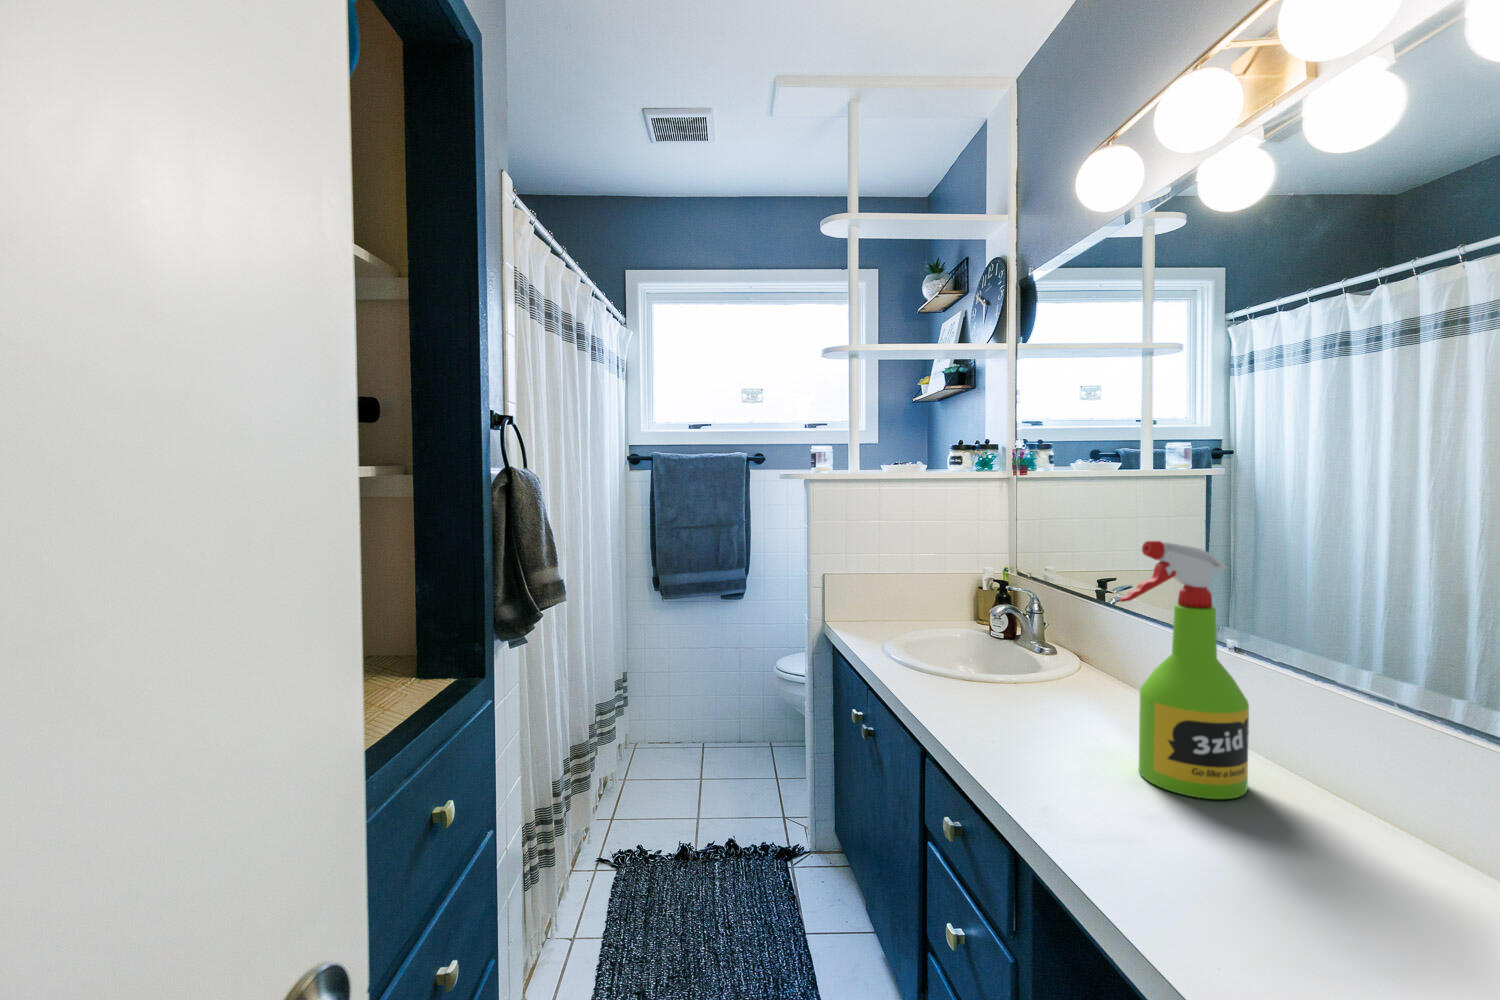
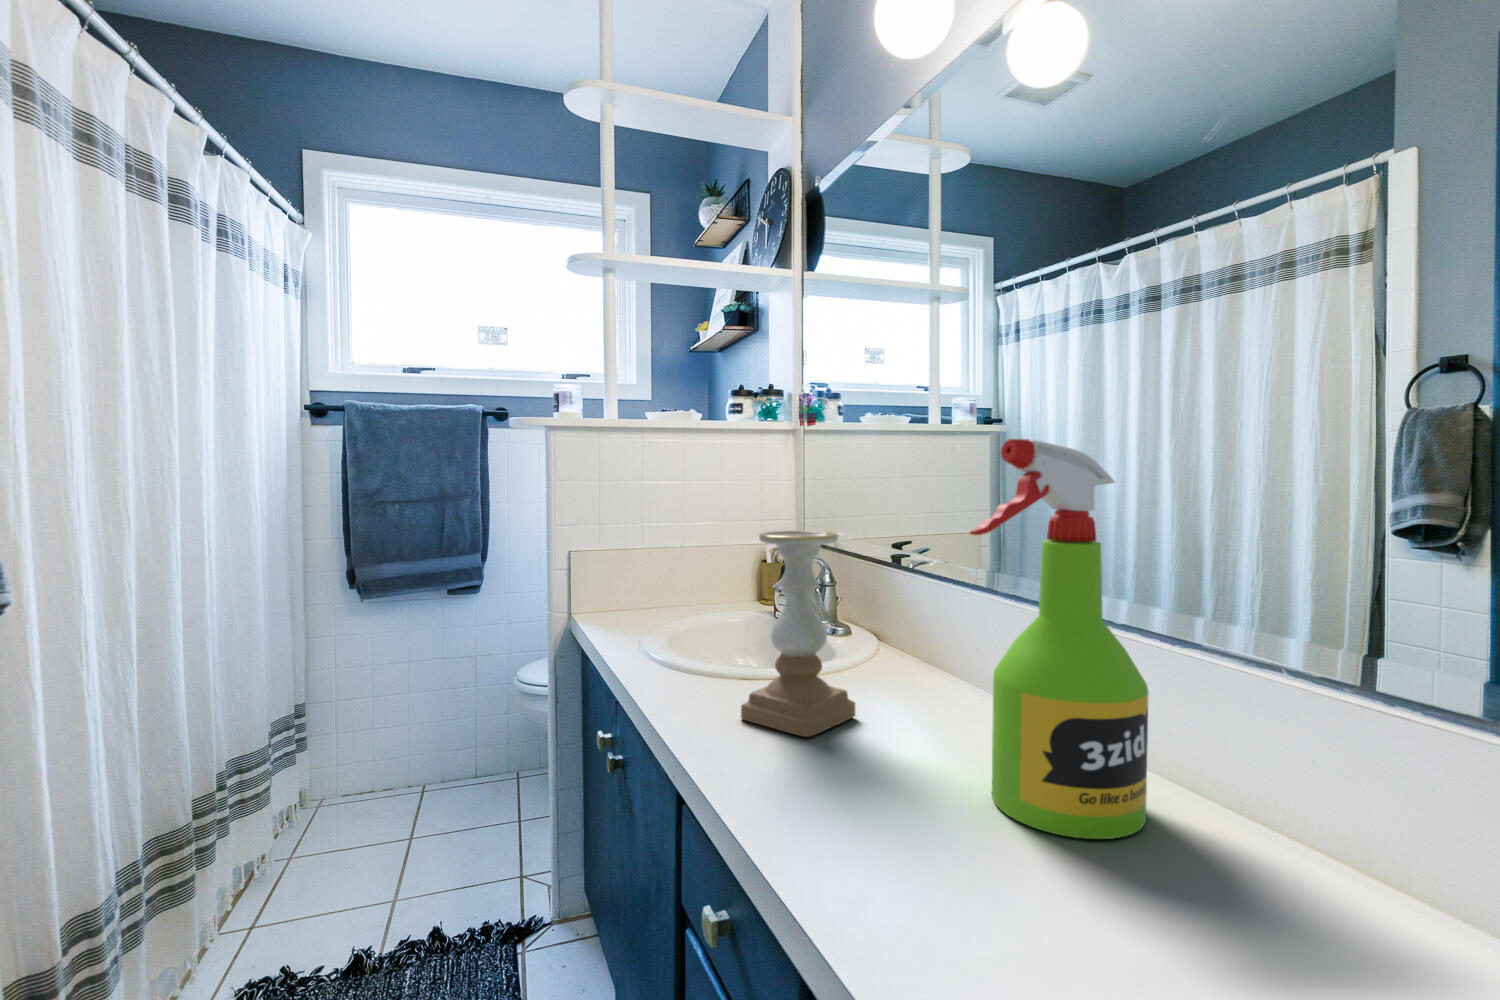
candle holder: none [966,580,1049,723] -> present [741,531,855,737]

